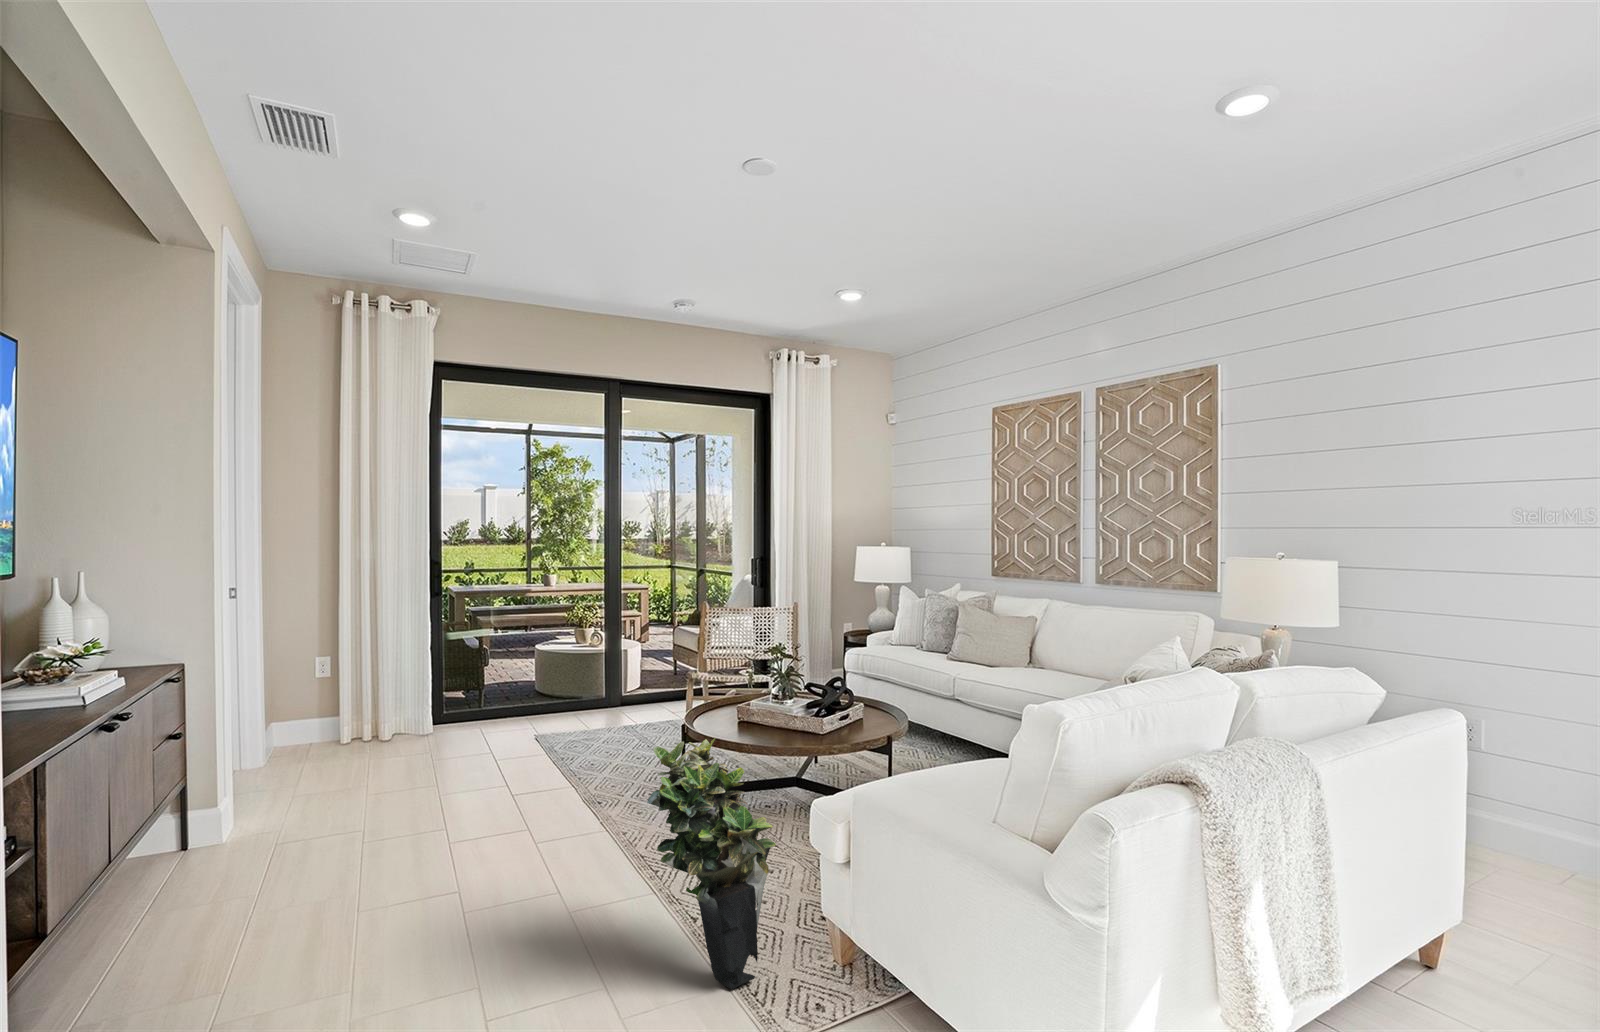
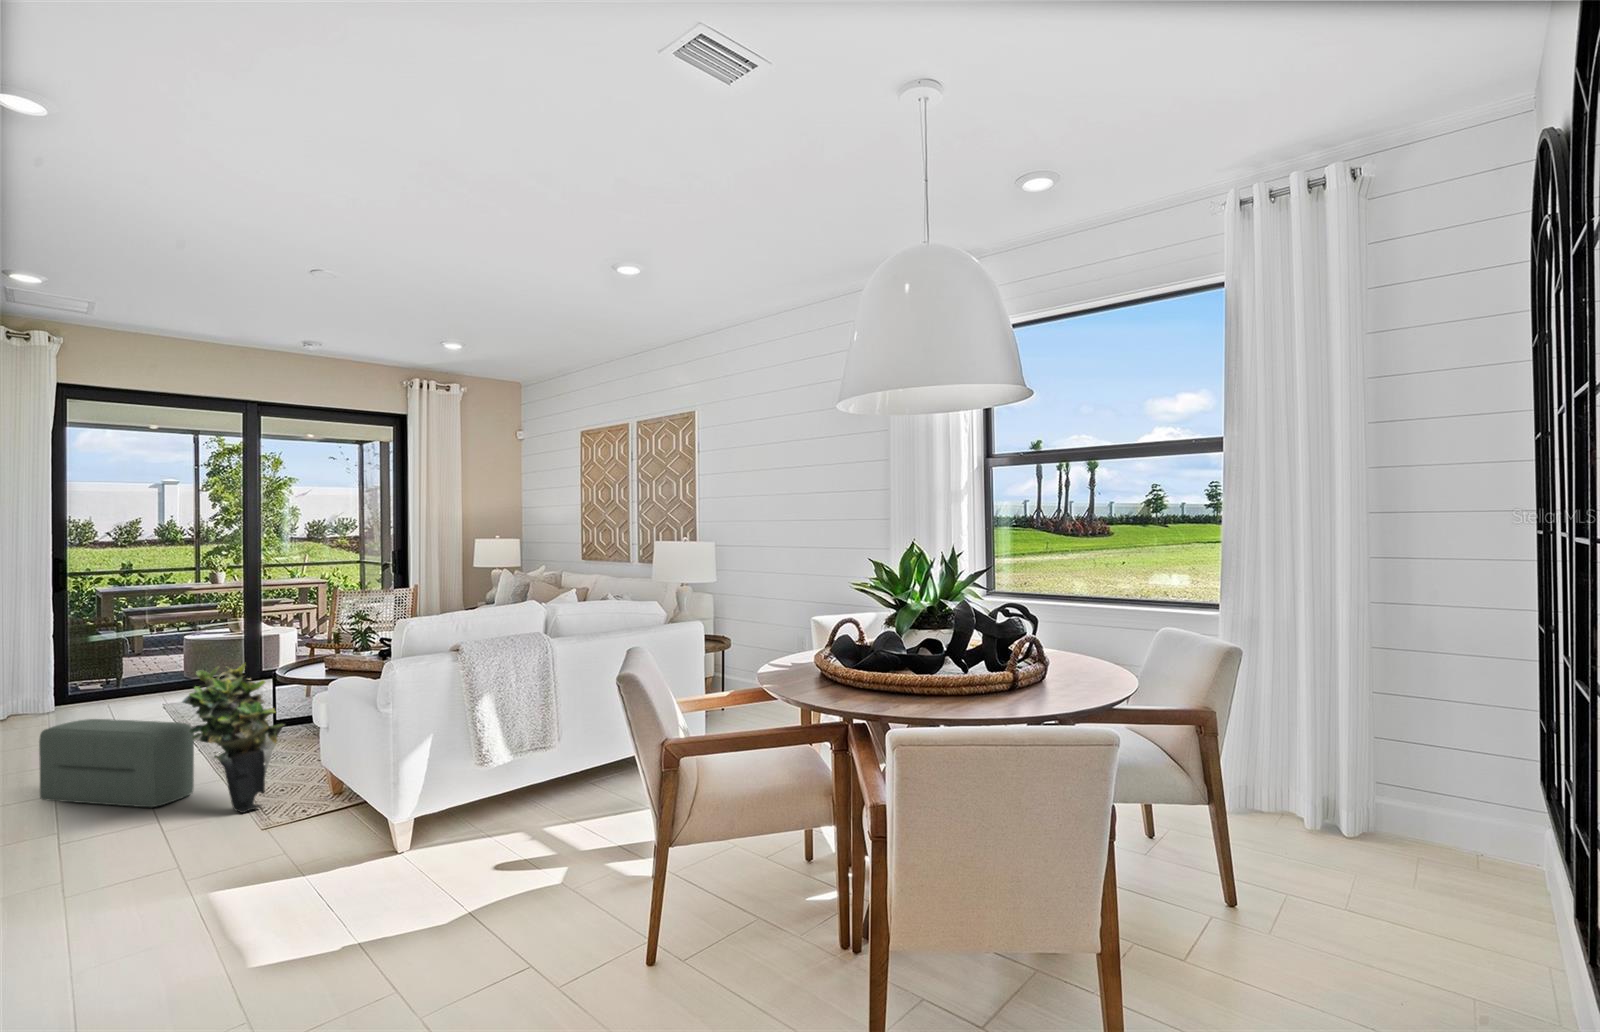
pouf: none [451,794,640,951] -> present [39,719,194,807]

